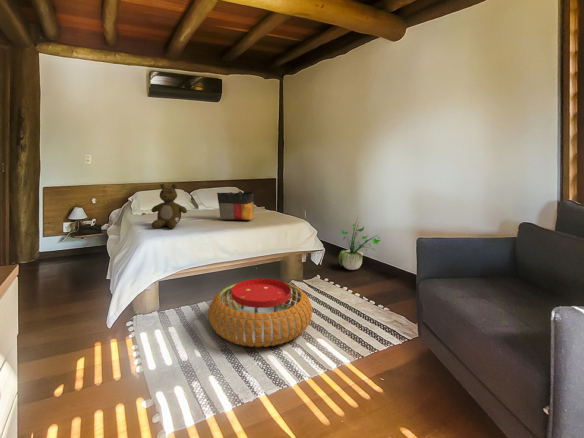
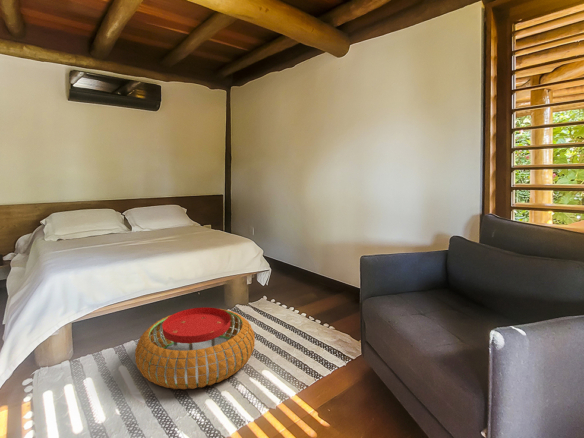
teddy bear: present [151,184,187,229] -> none [67,207,112,258]
tote bag: present [217,191,254,220] -> none [149,212,191,243]
potted plant: present [338,223,380,270] -> none [286,229,328,288]

